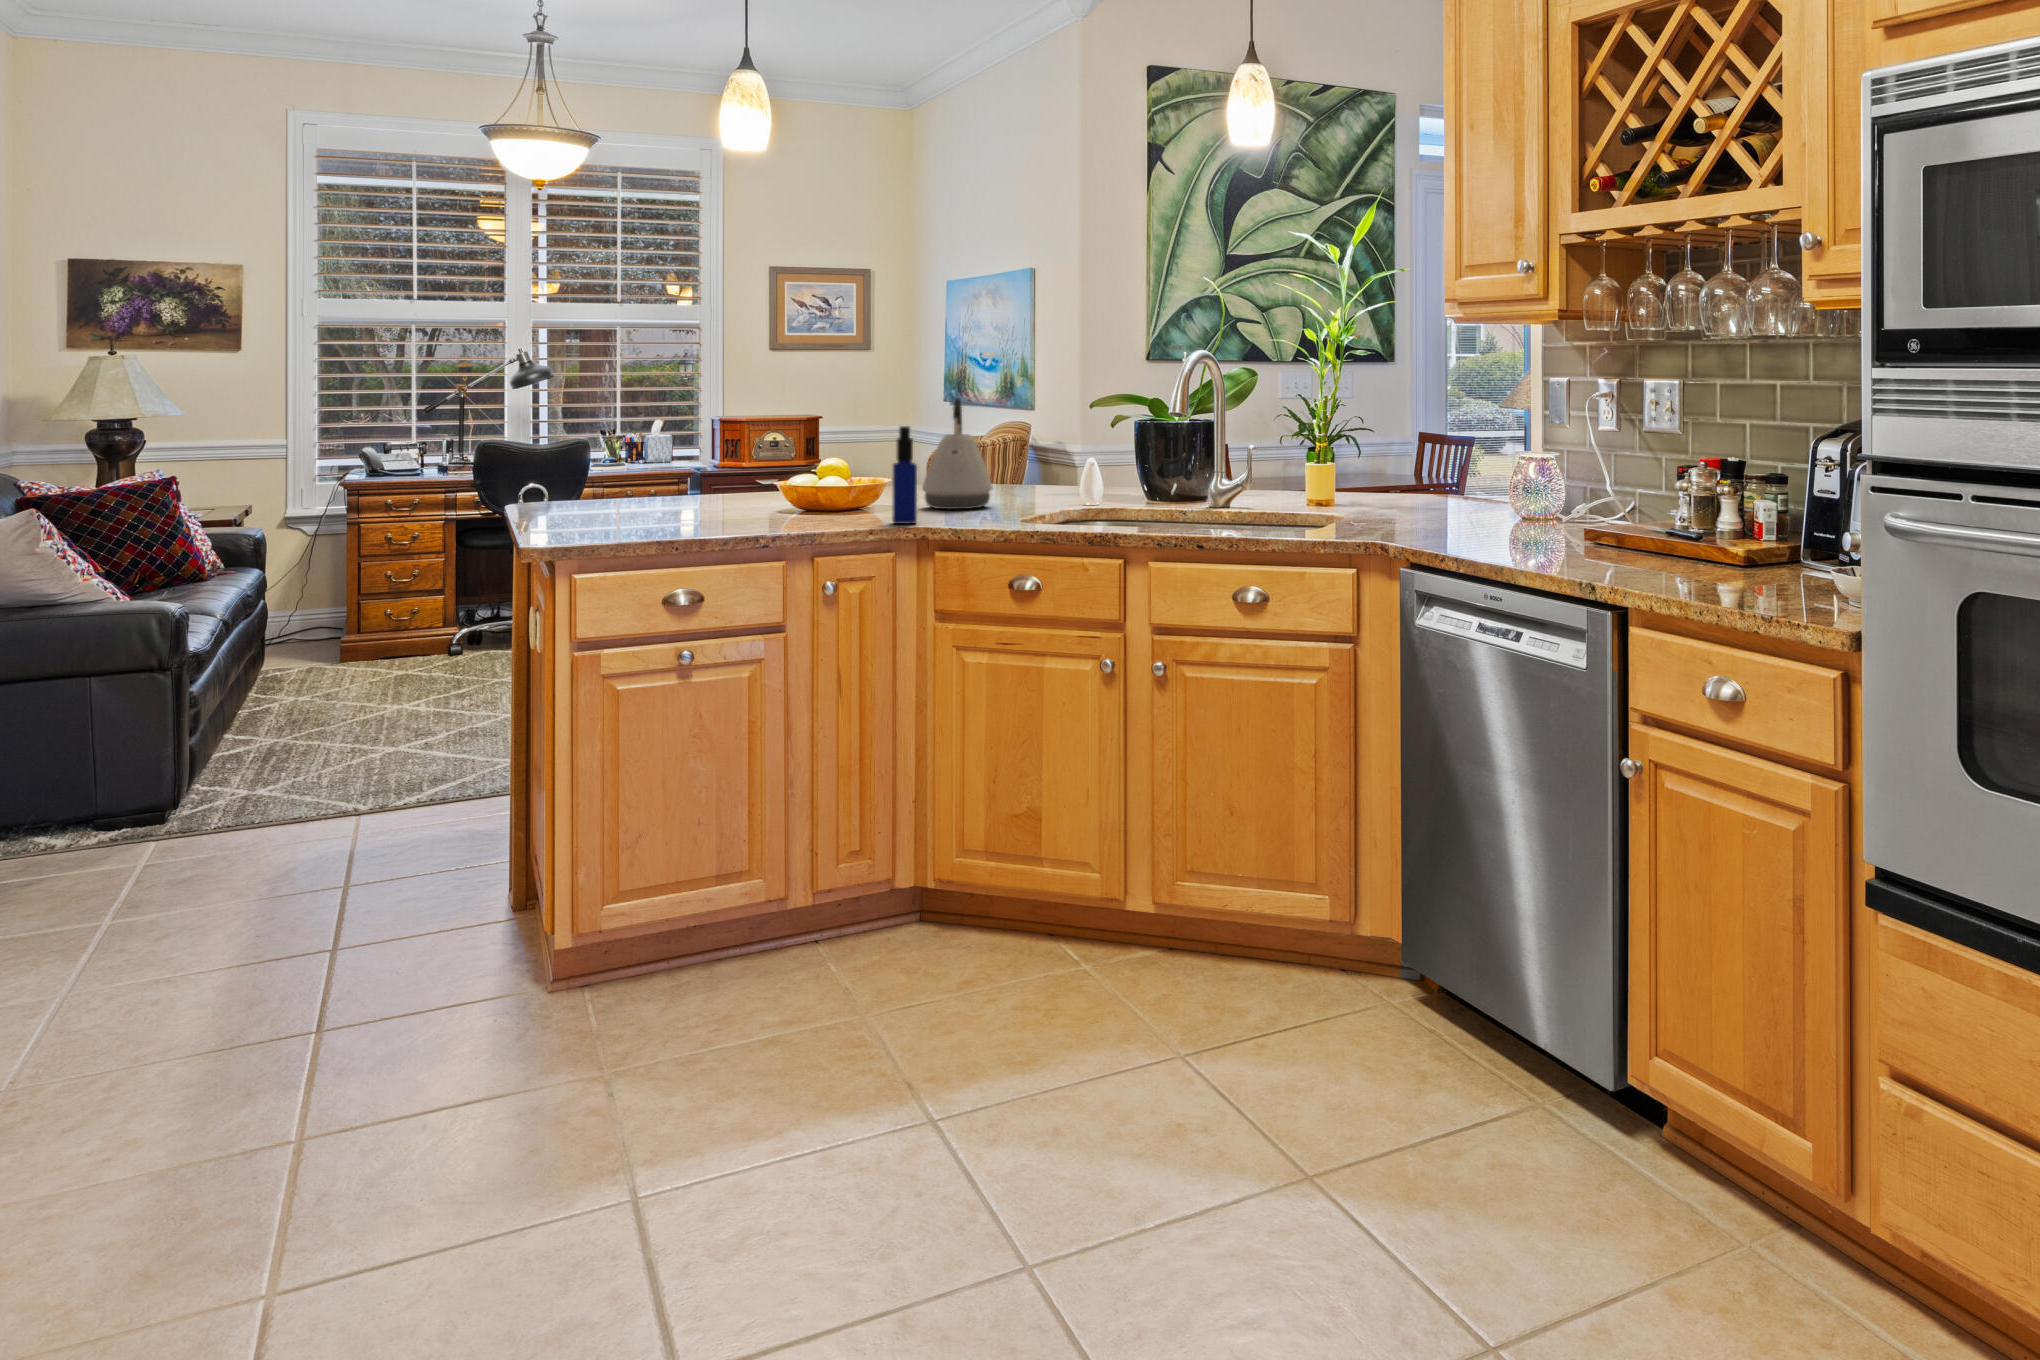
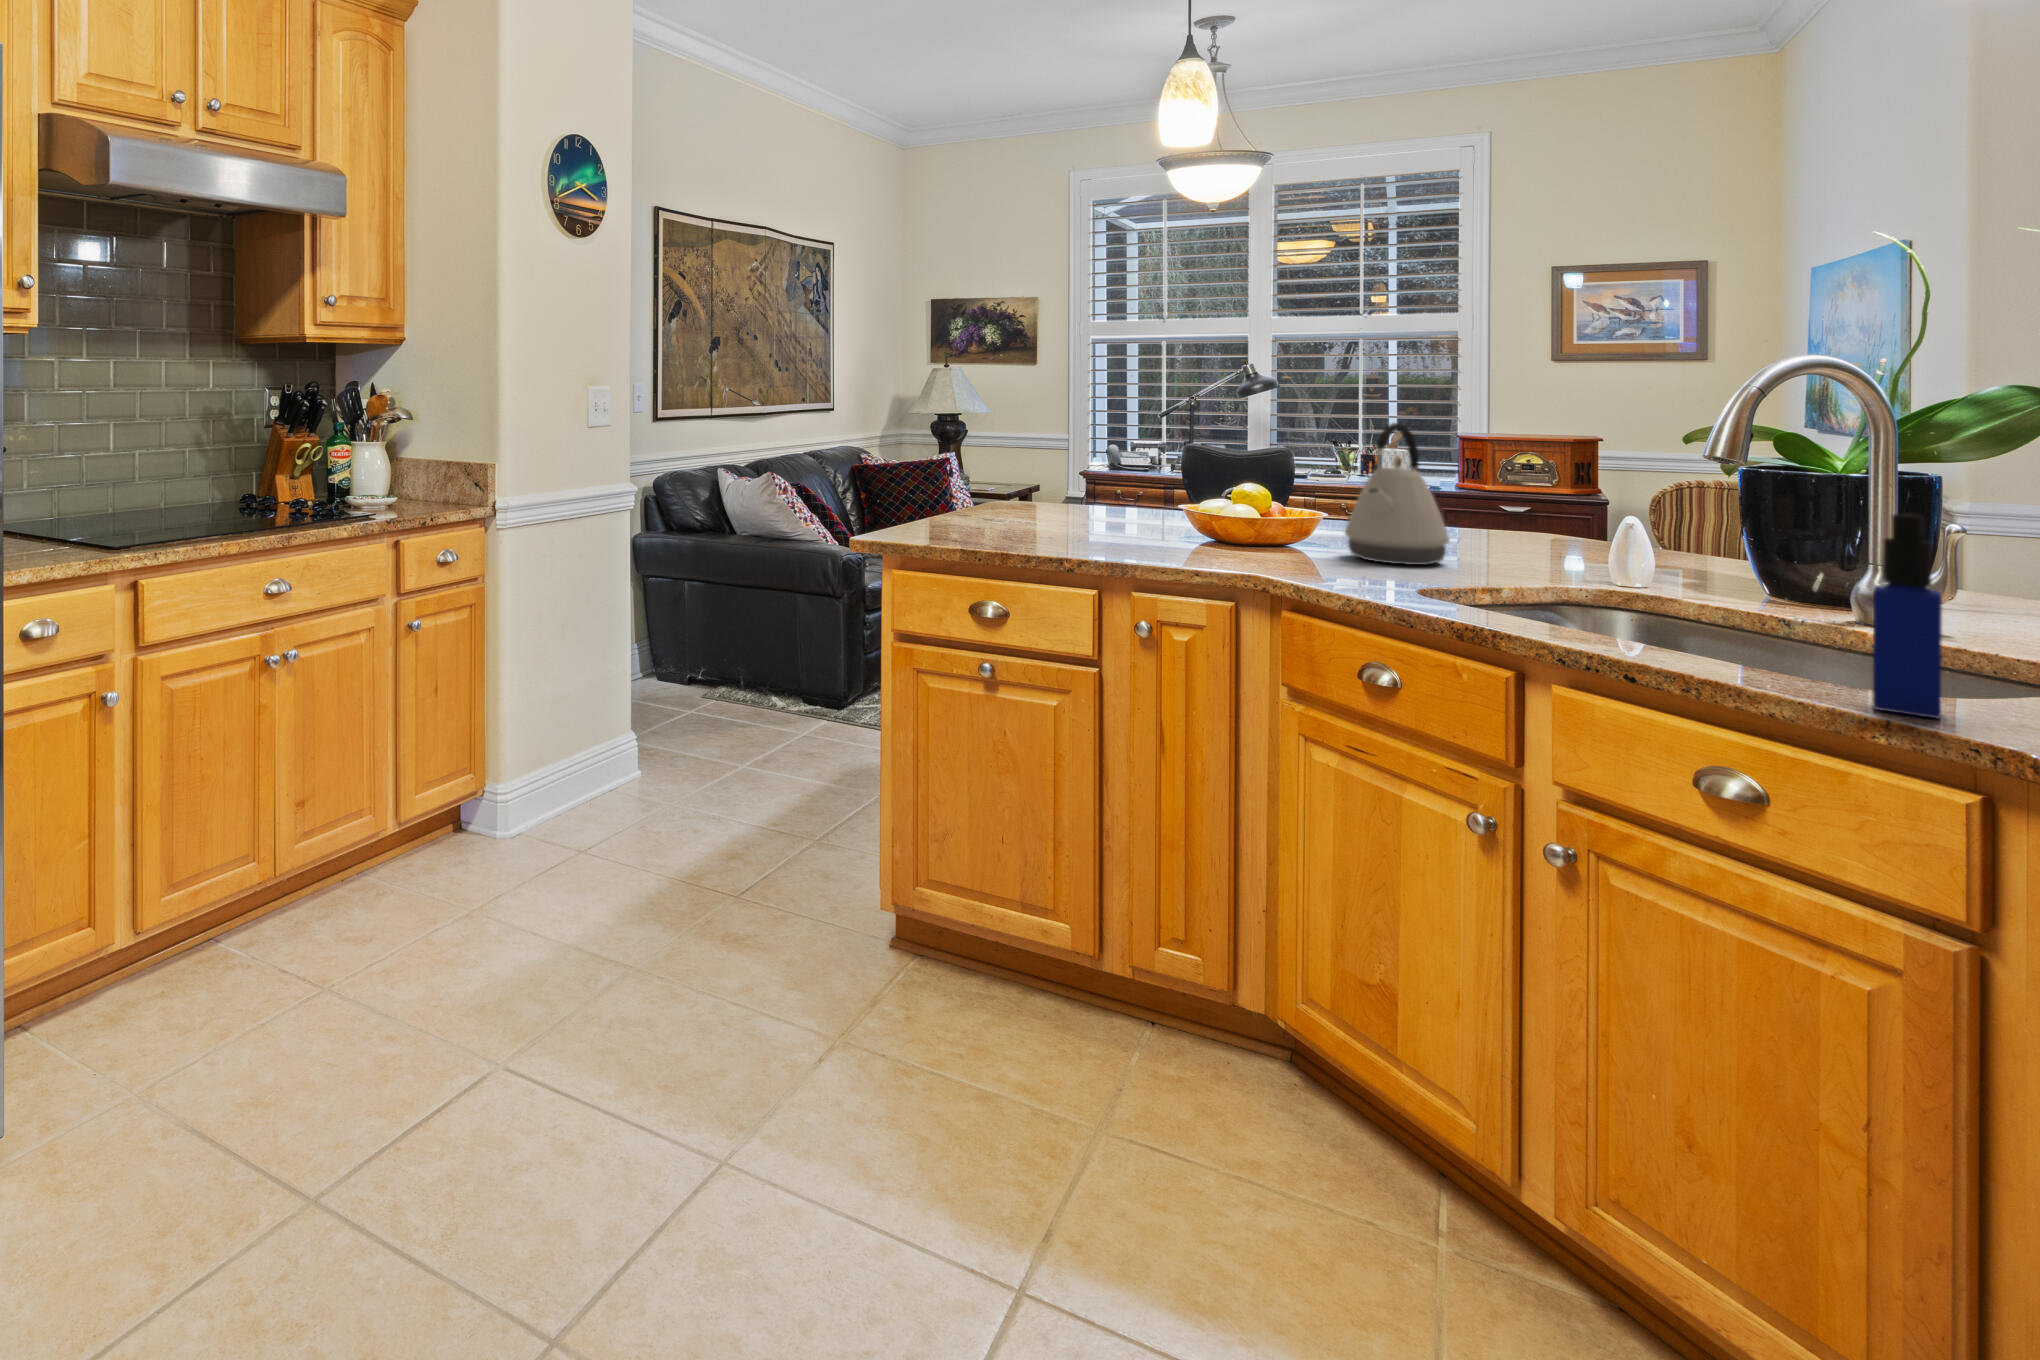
bottle: present [892,426,917,524] -> present [1873,514,1942,718]

